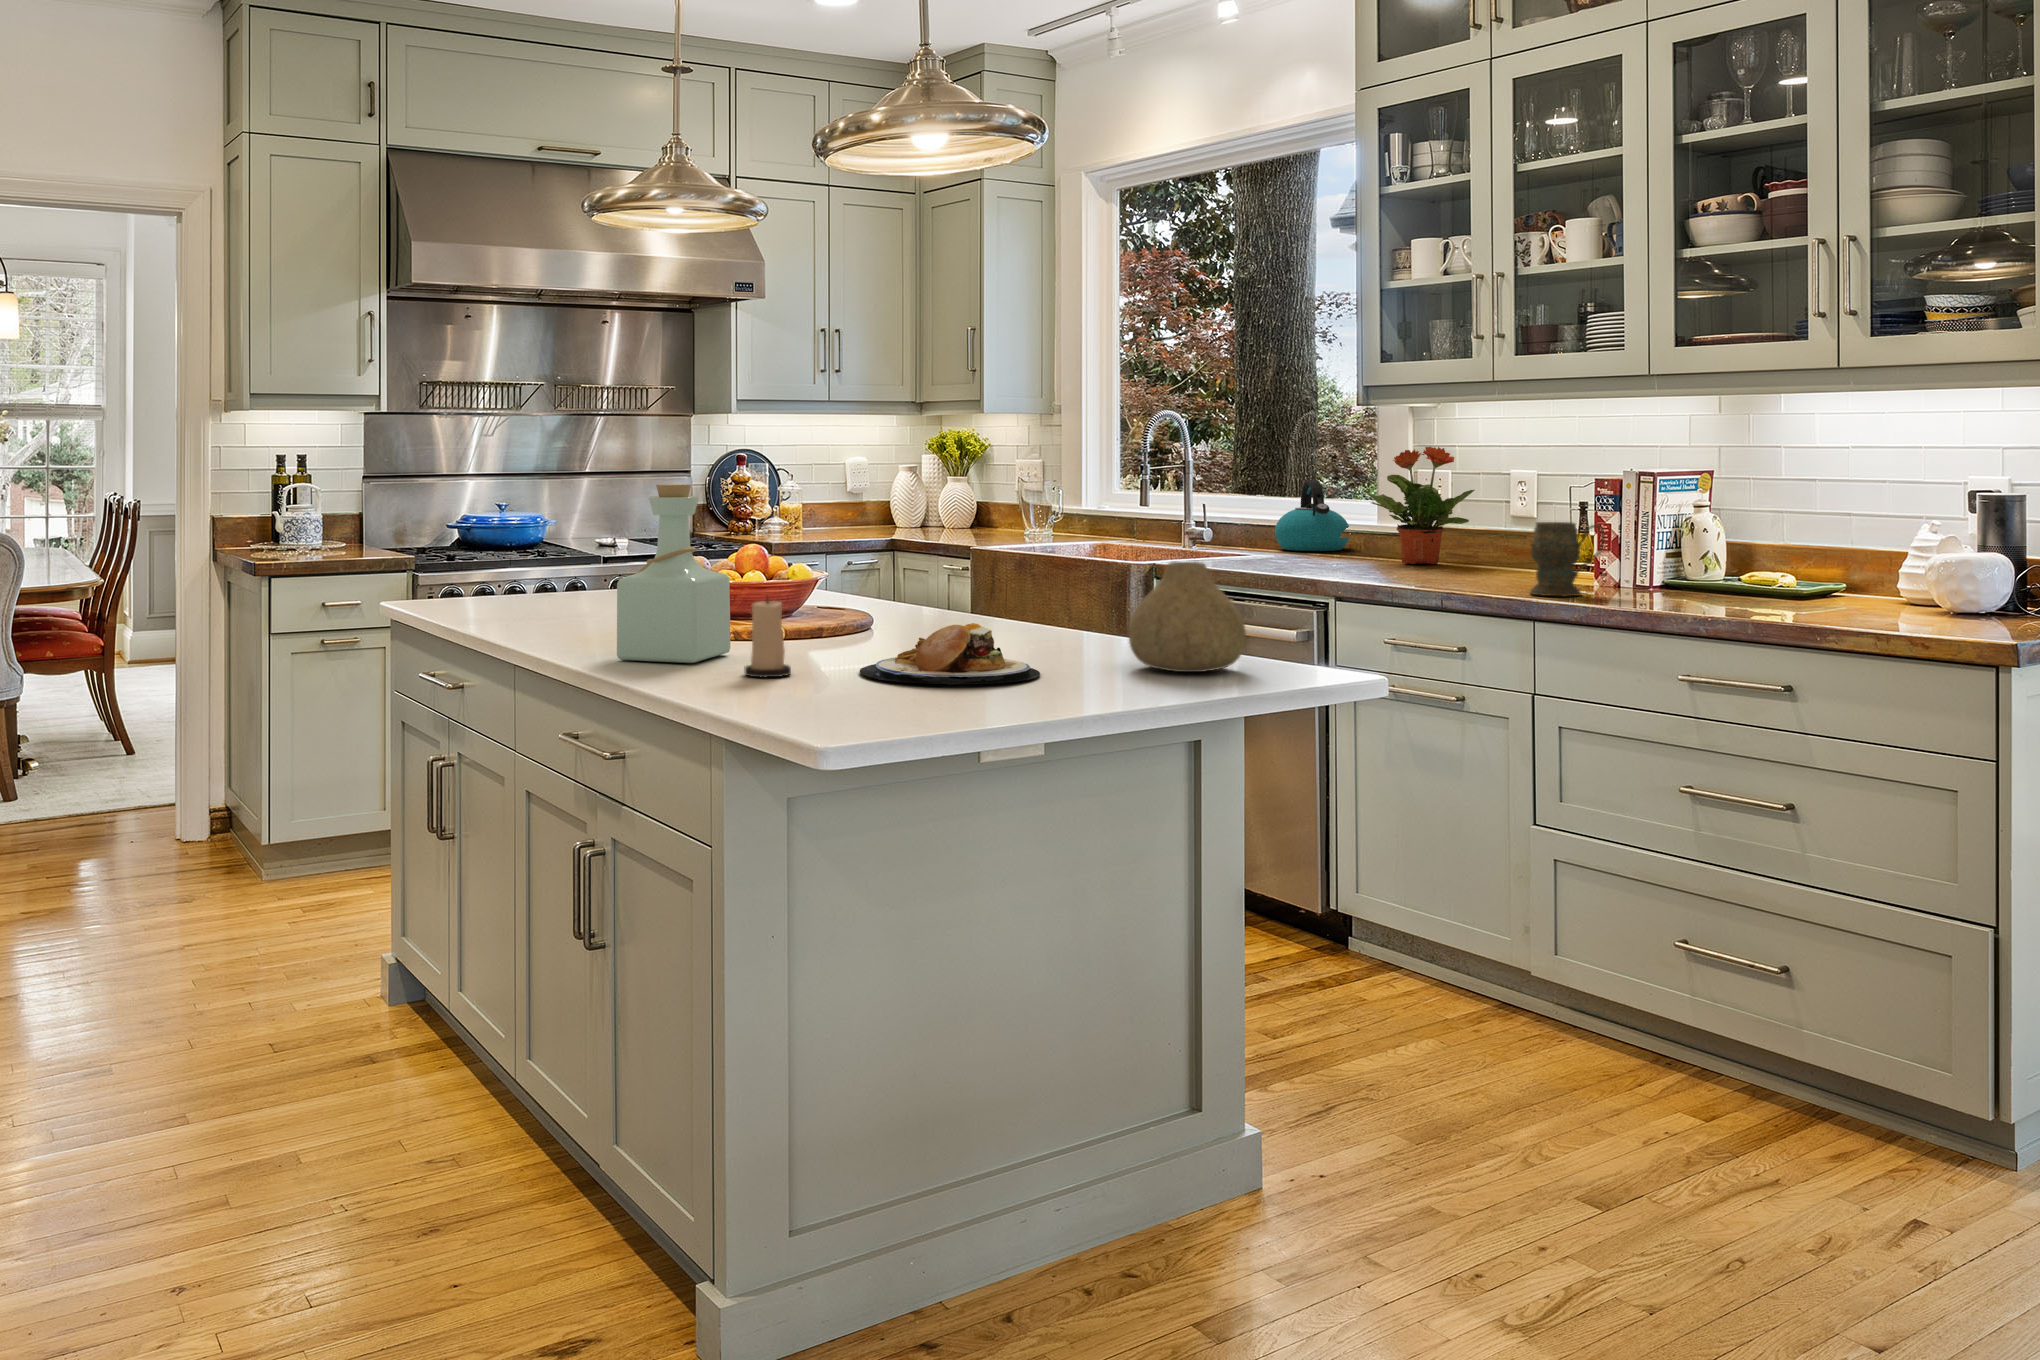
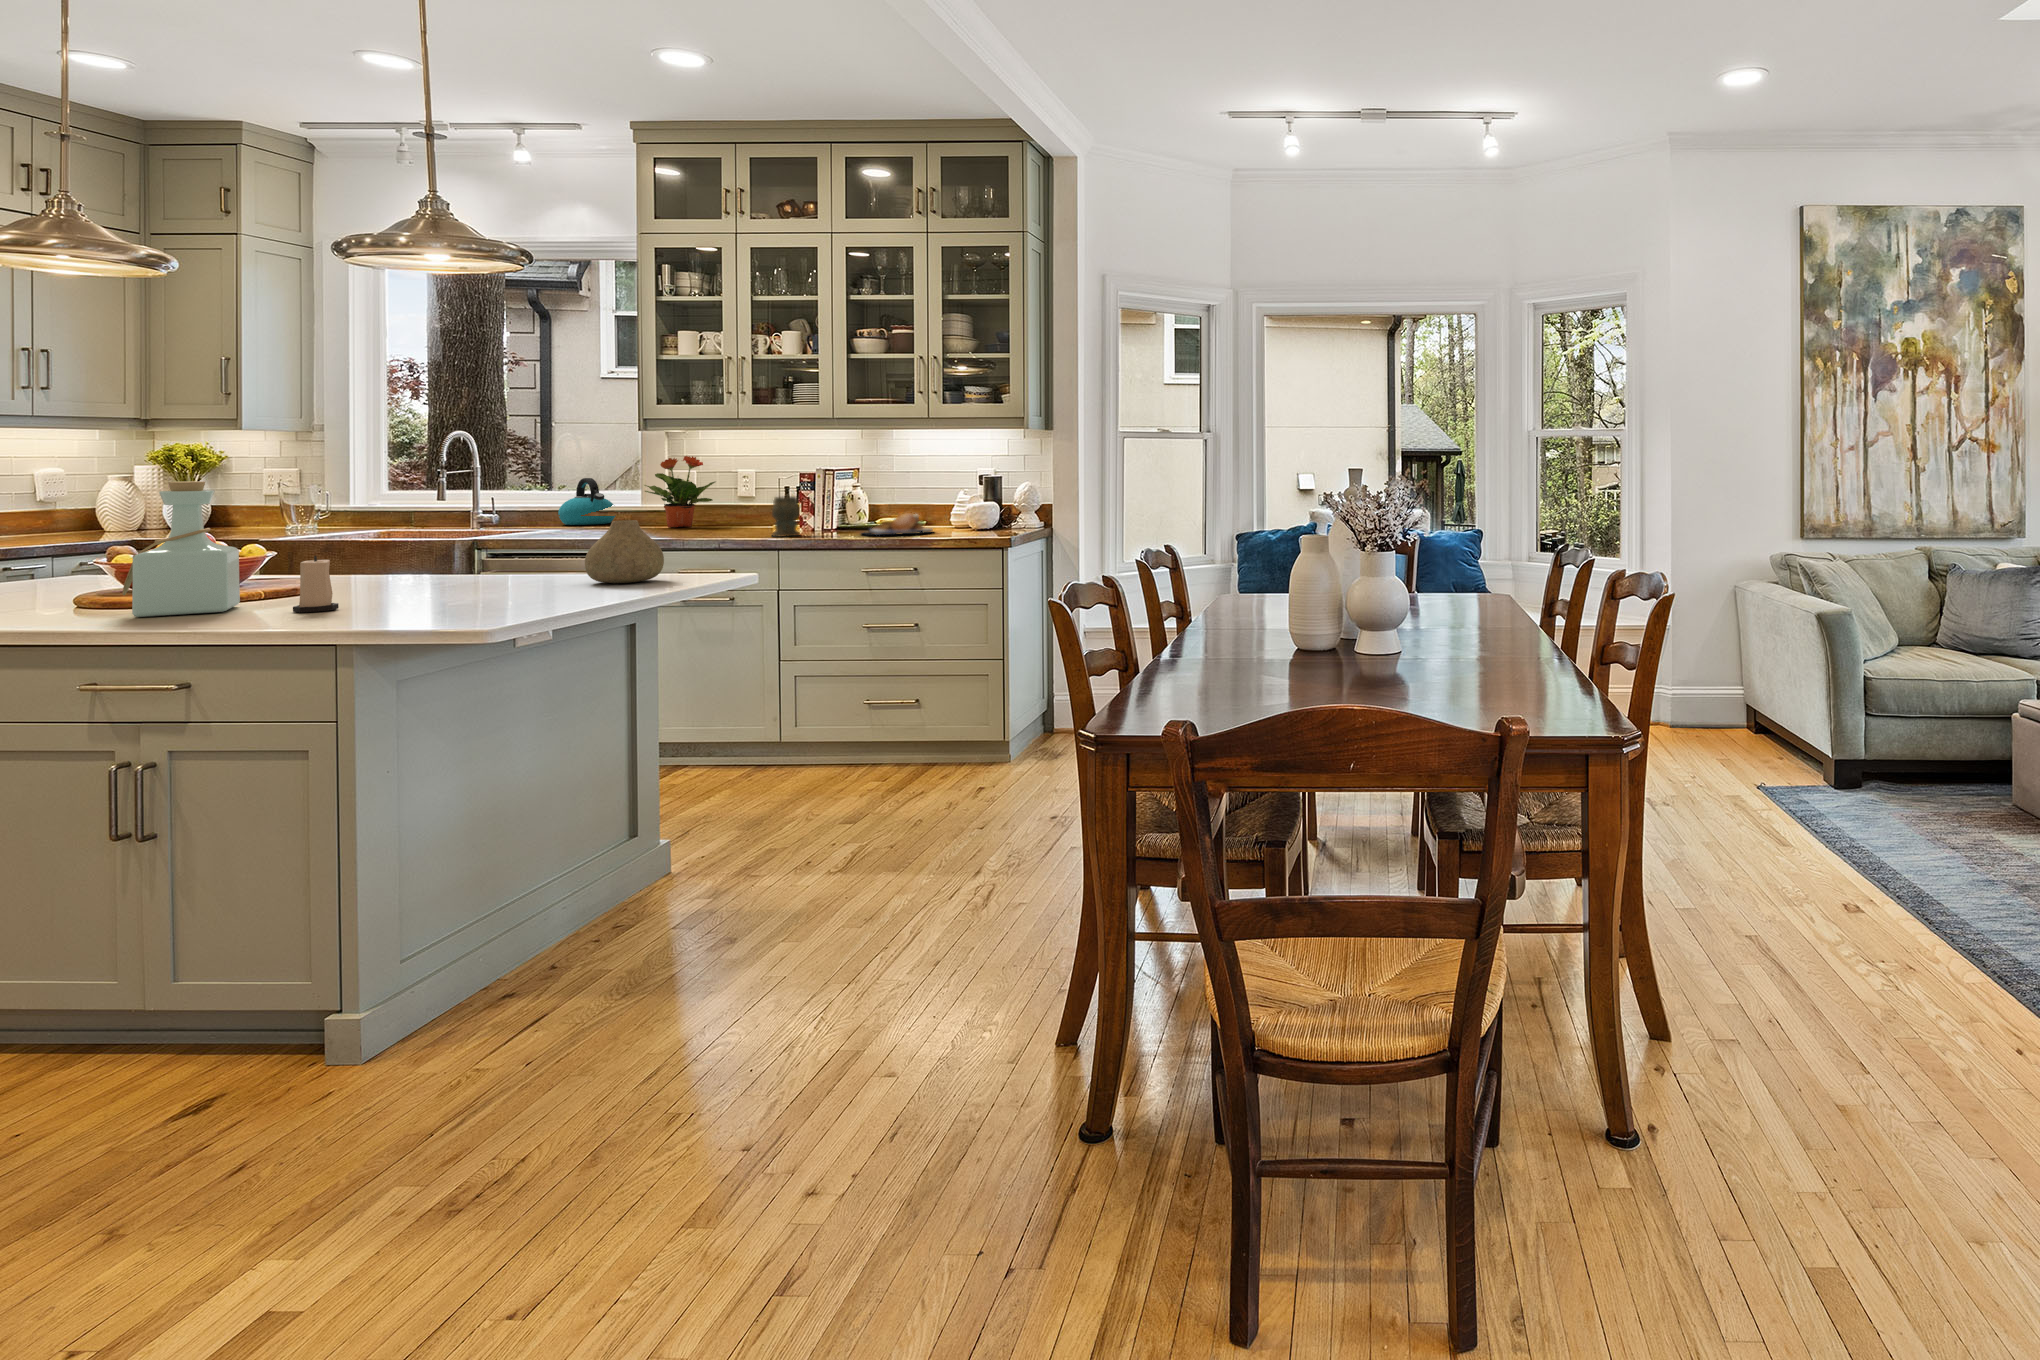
plate: present [860,623,1040,684] -> present [866,513,932,535]

